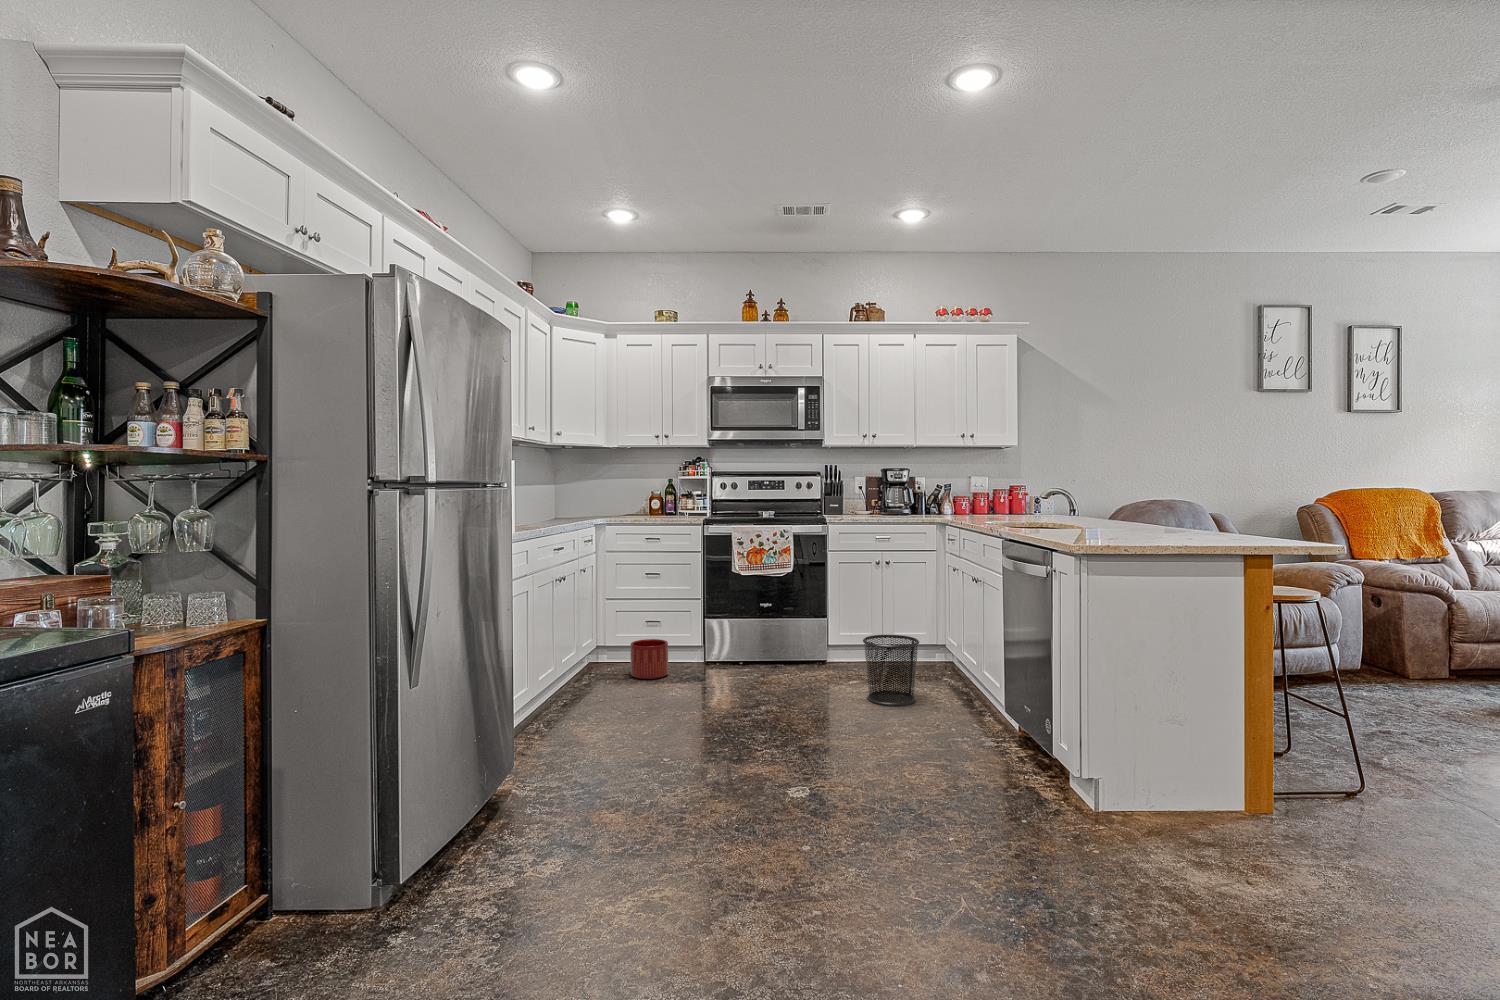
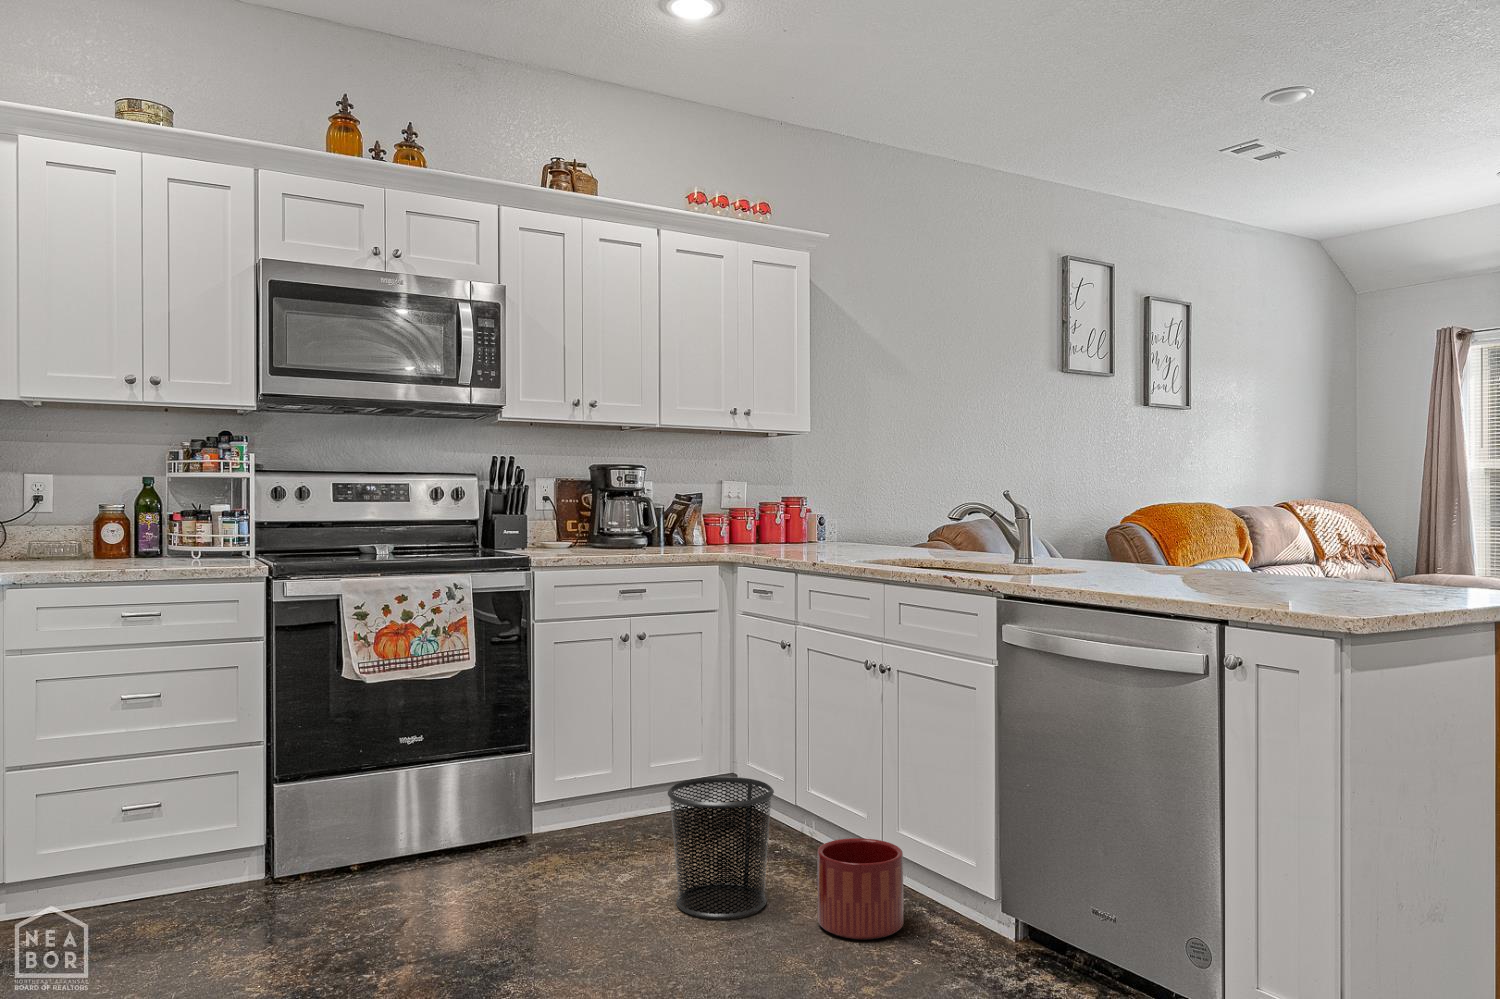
planter: present [631,639,668,679] -> present [818,838,904,940]

